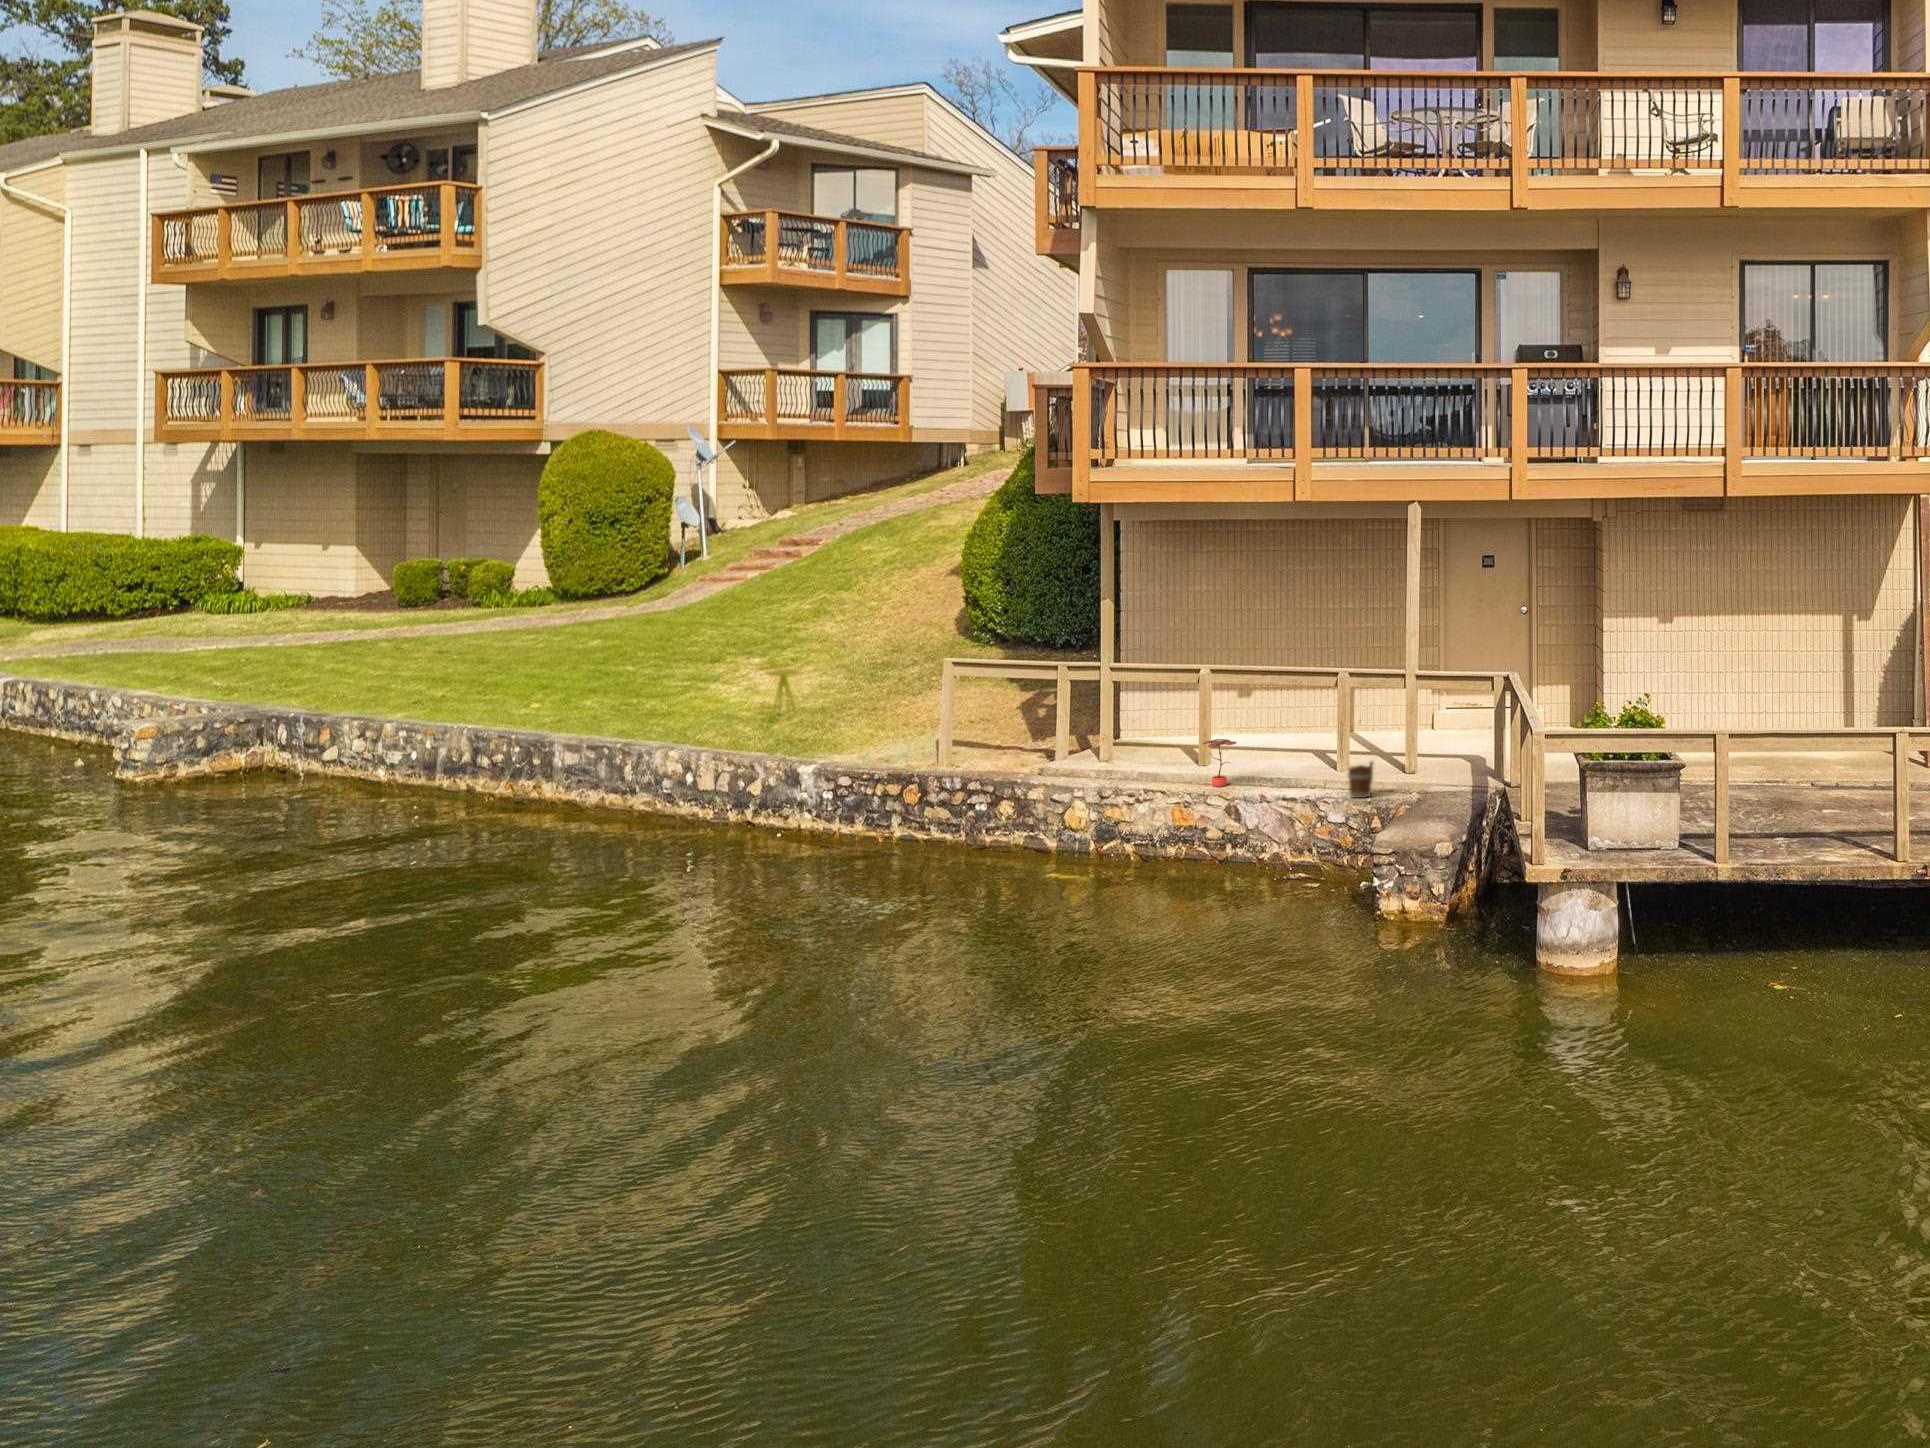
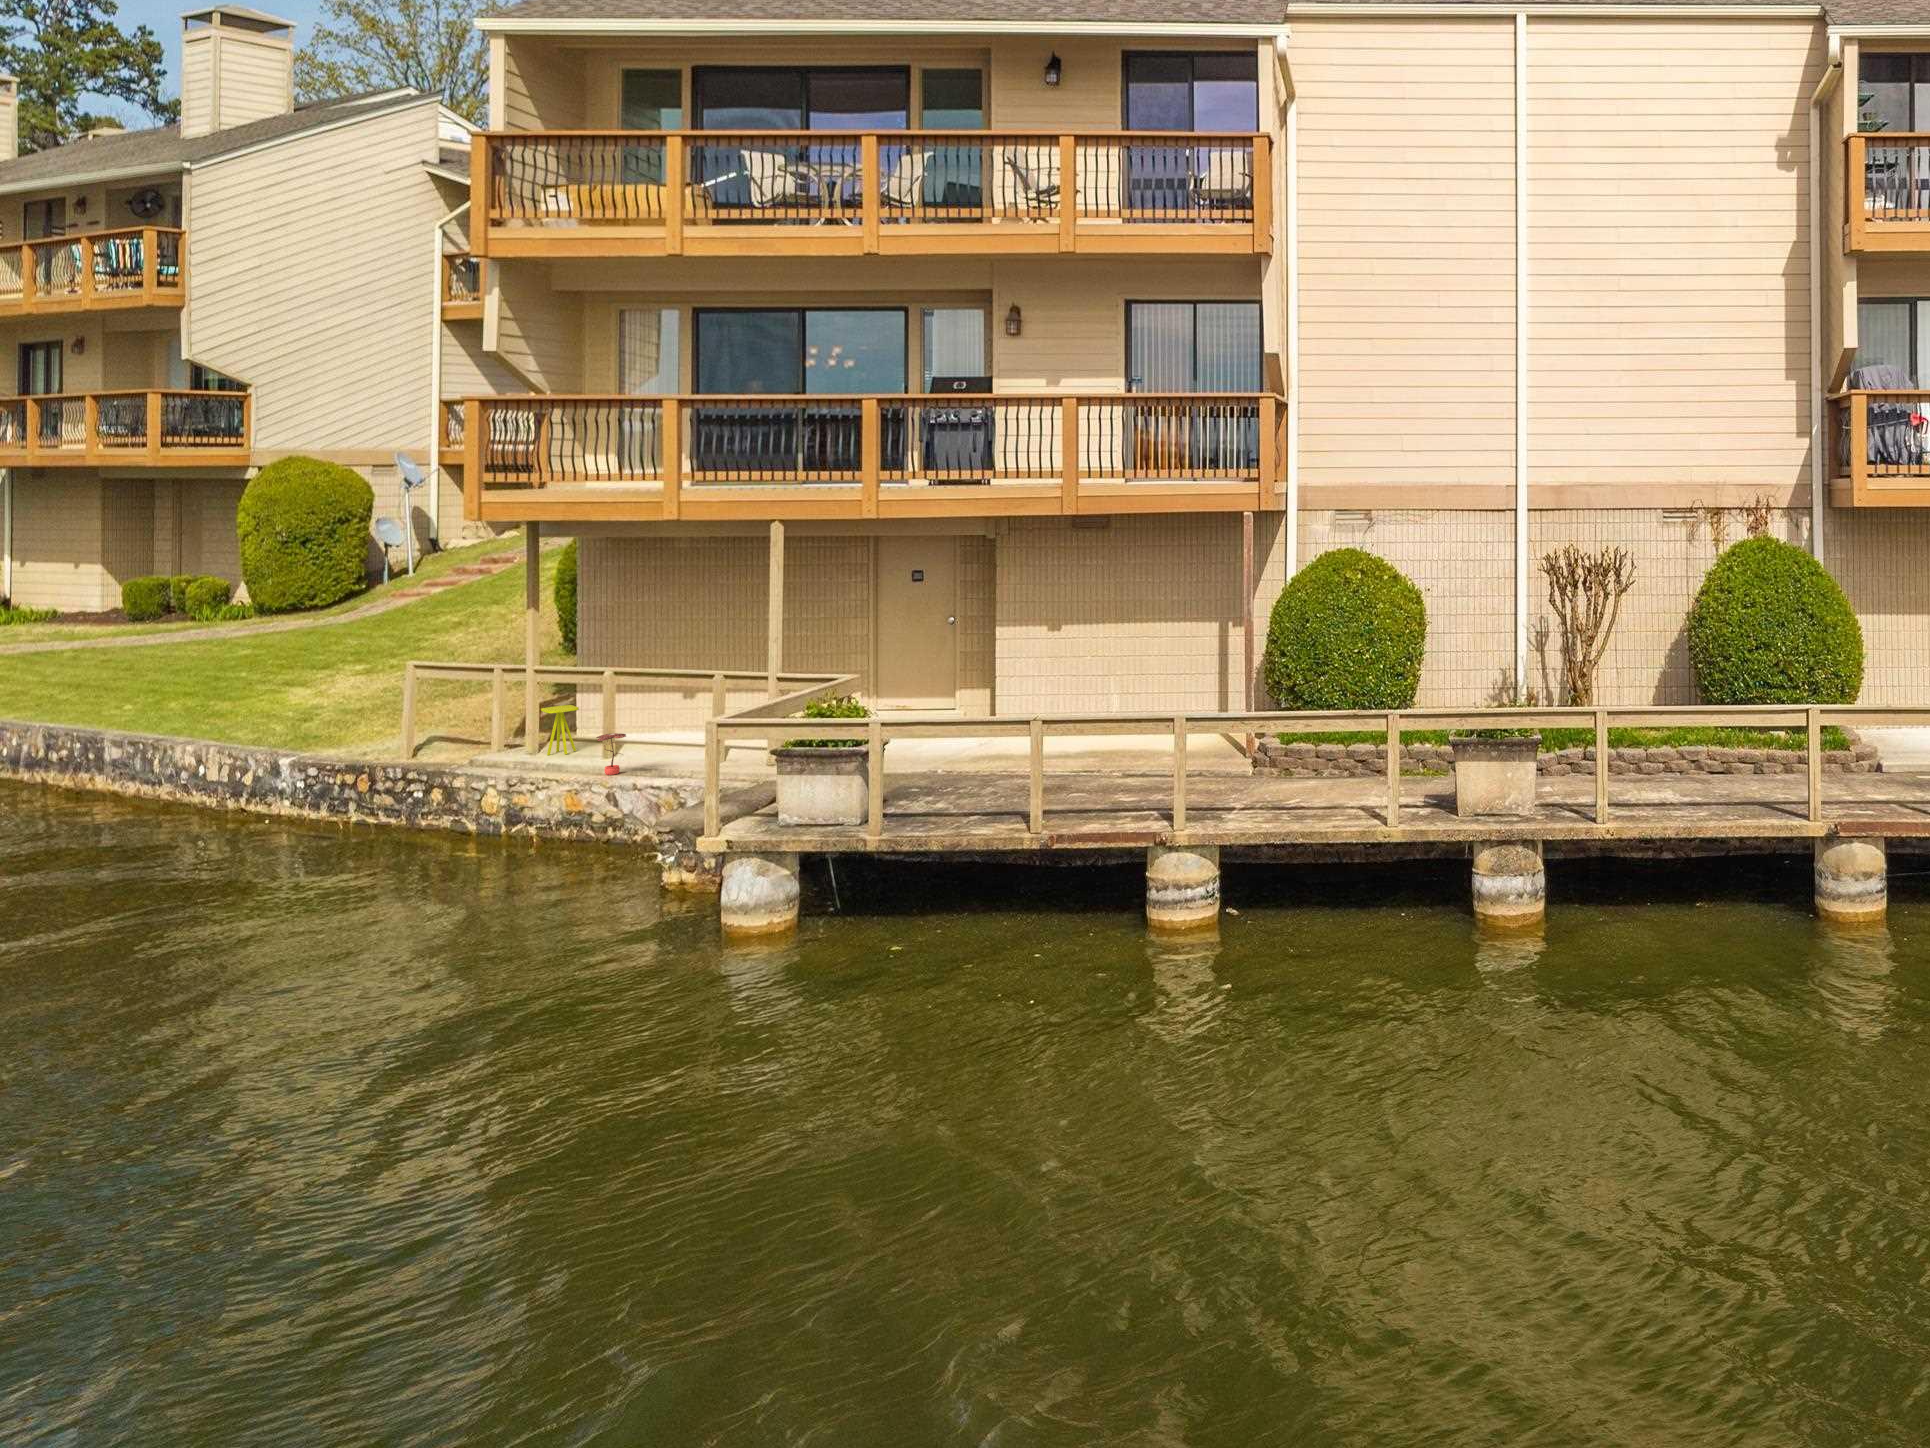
side table: present [766,669,801,716] -> present [541,705,579,755]
bucket: present [1347,762,1373,798] -> none [705,751,738,784]

